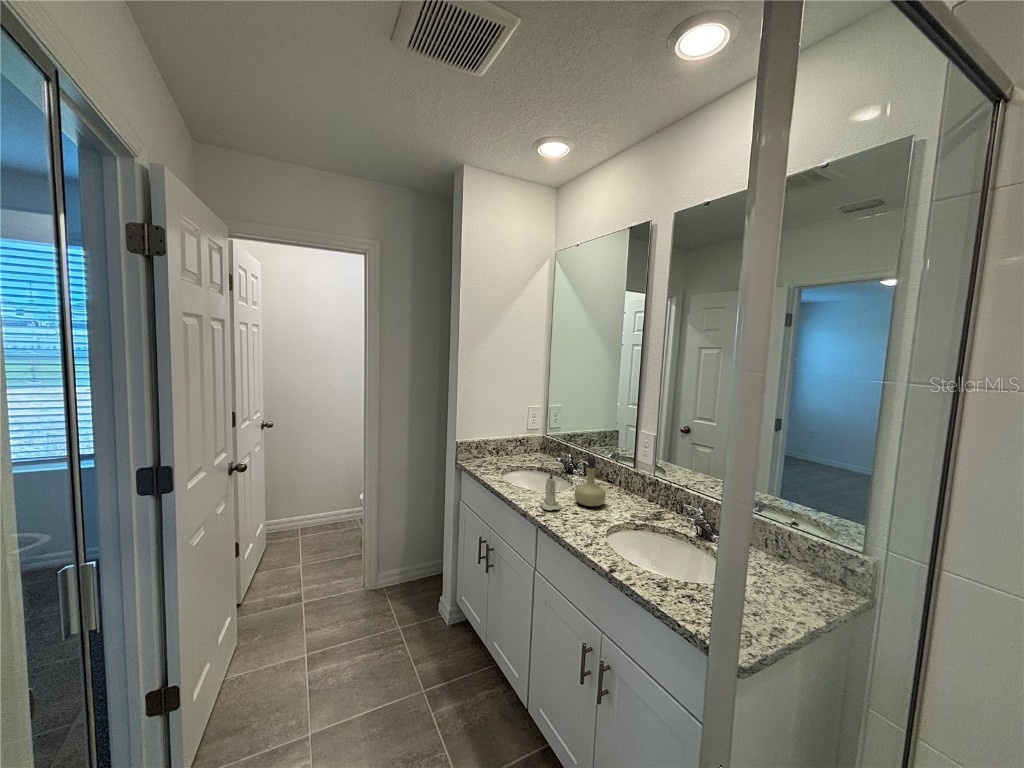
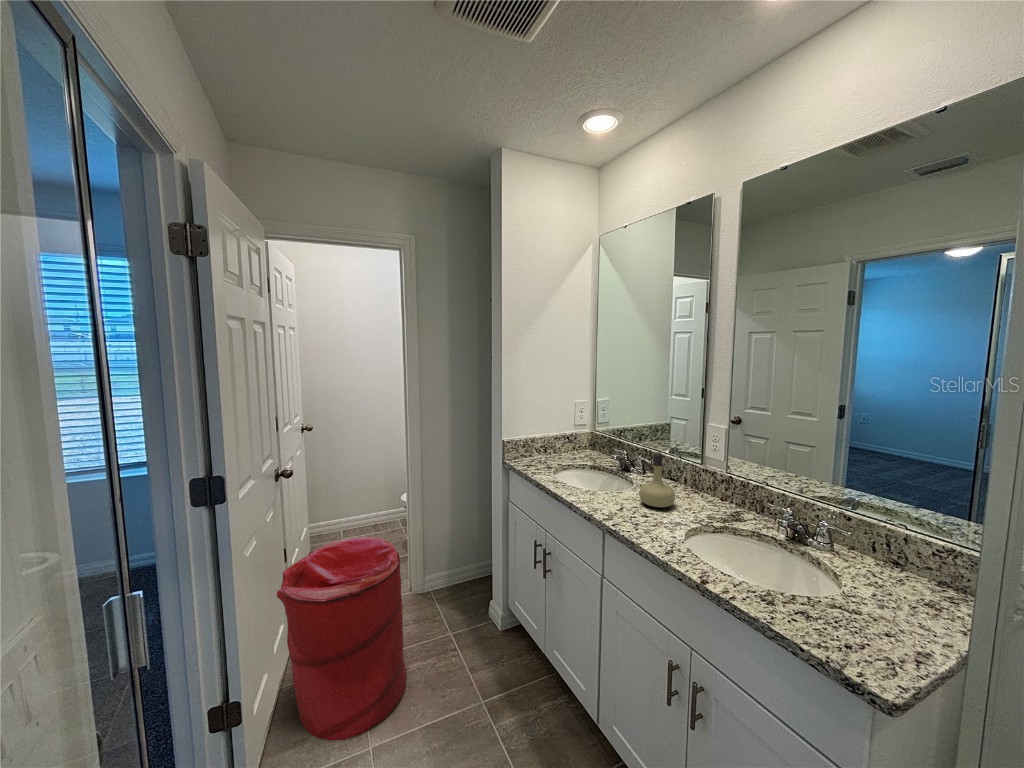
candle: present [540,471,561,511] -> none [604,469,627,513]
laundry hamper: none [223,531,352,727] -> present [277,536,407,741]

